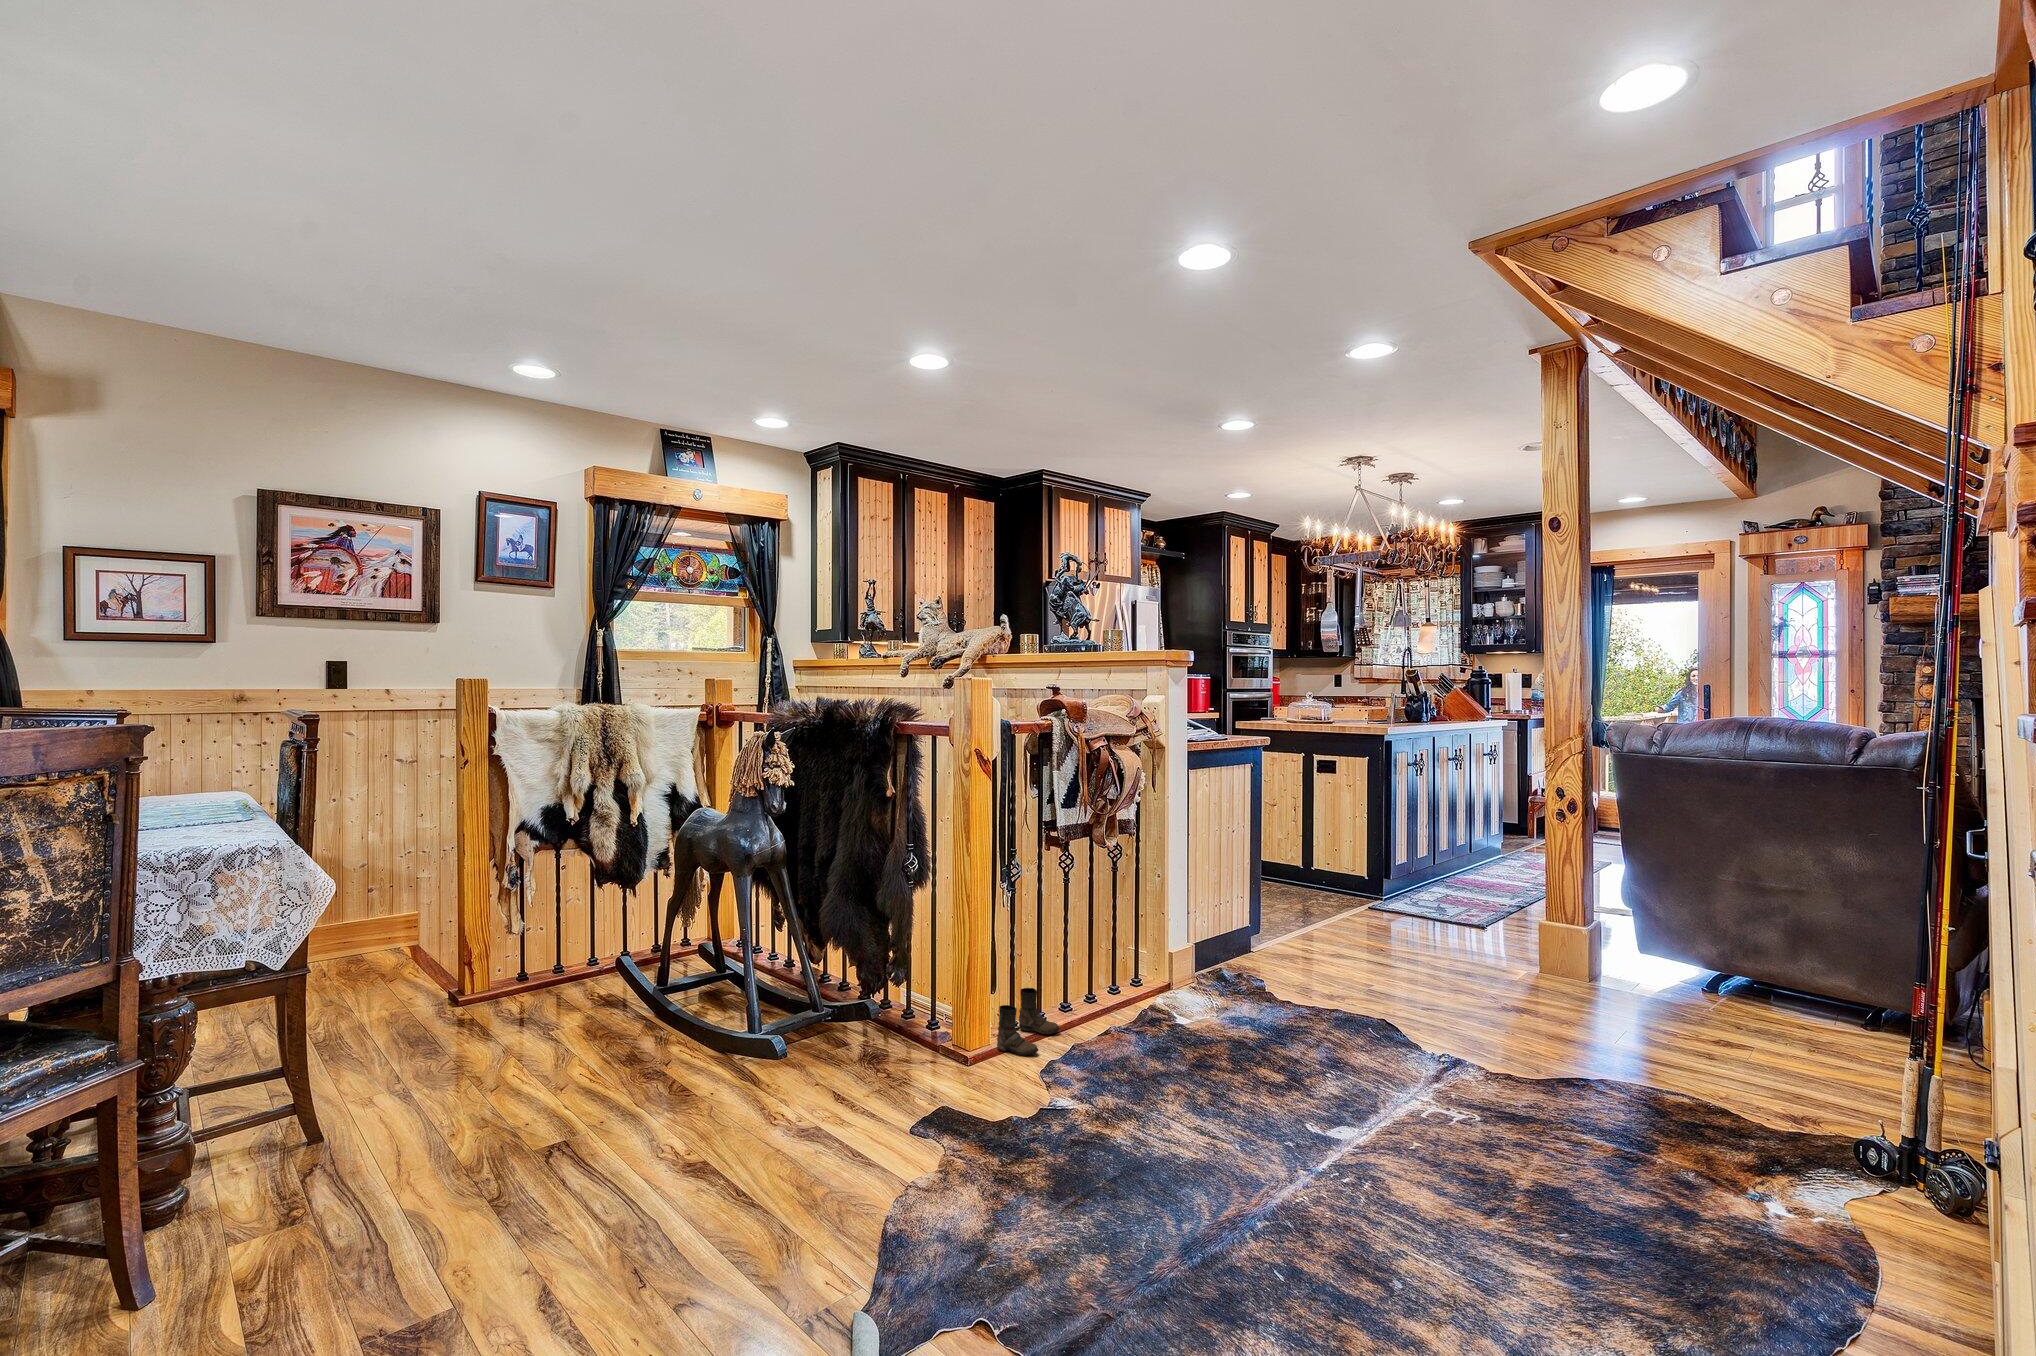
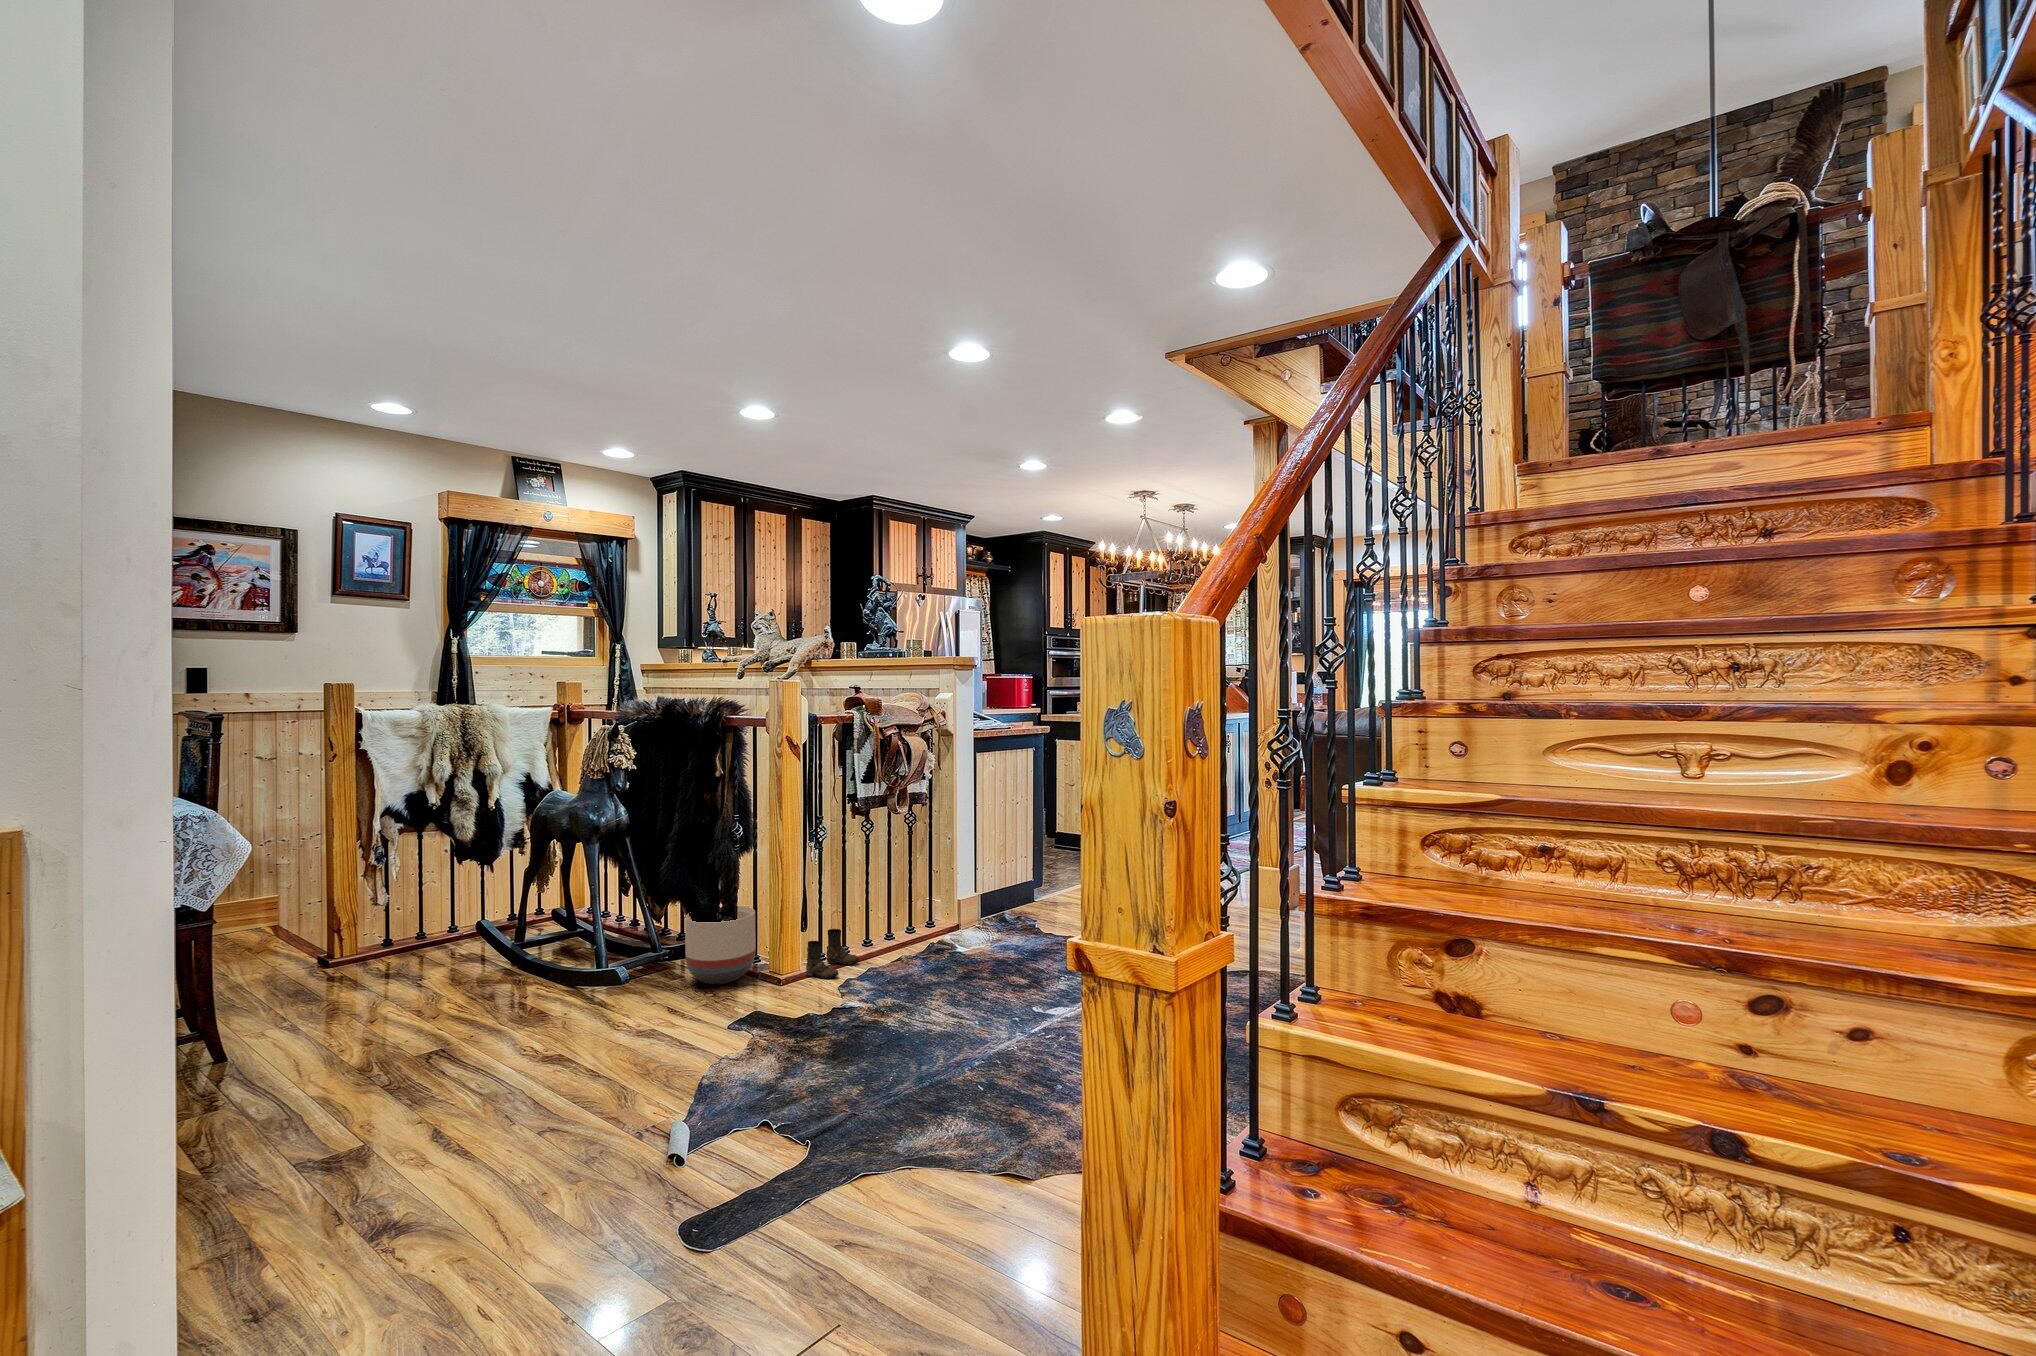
planter: none [853,956,936,1057] -> present [685,906,756,984]

